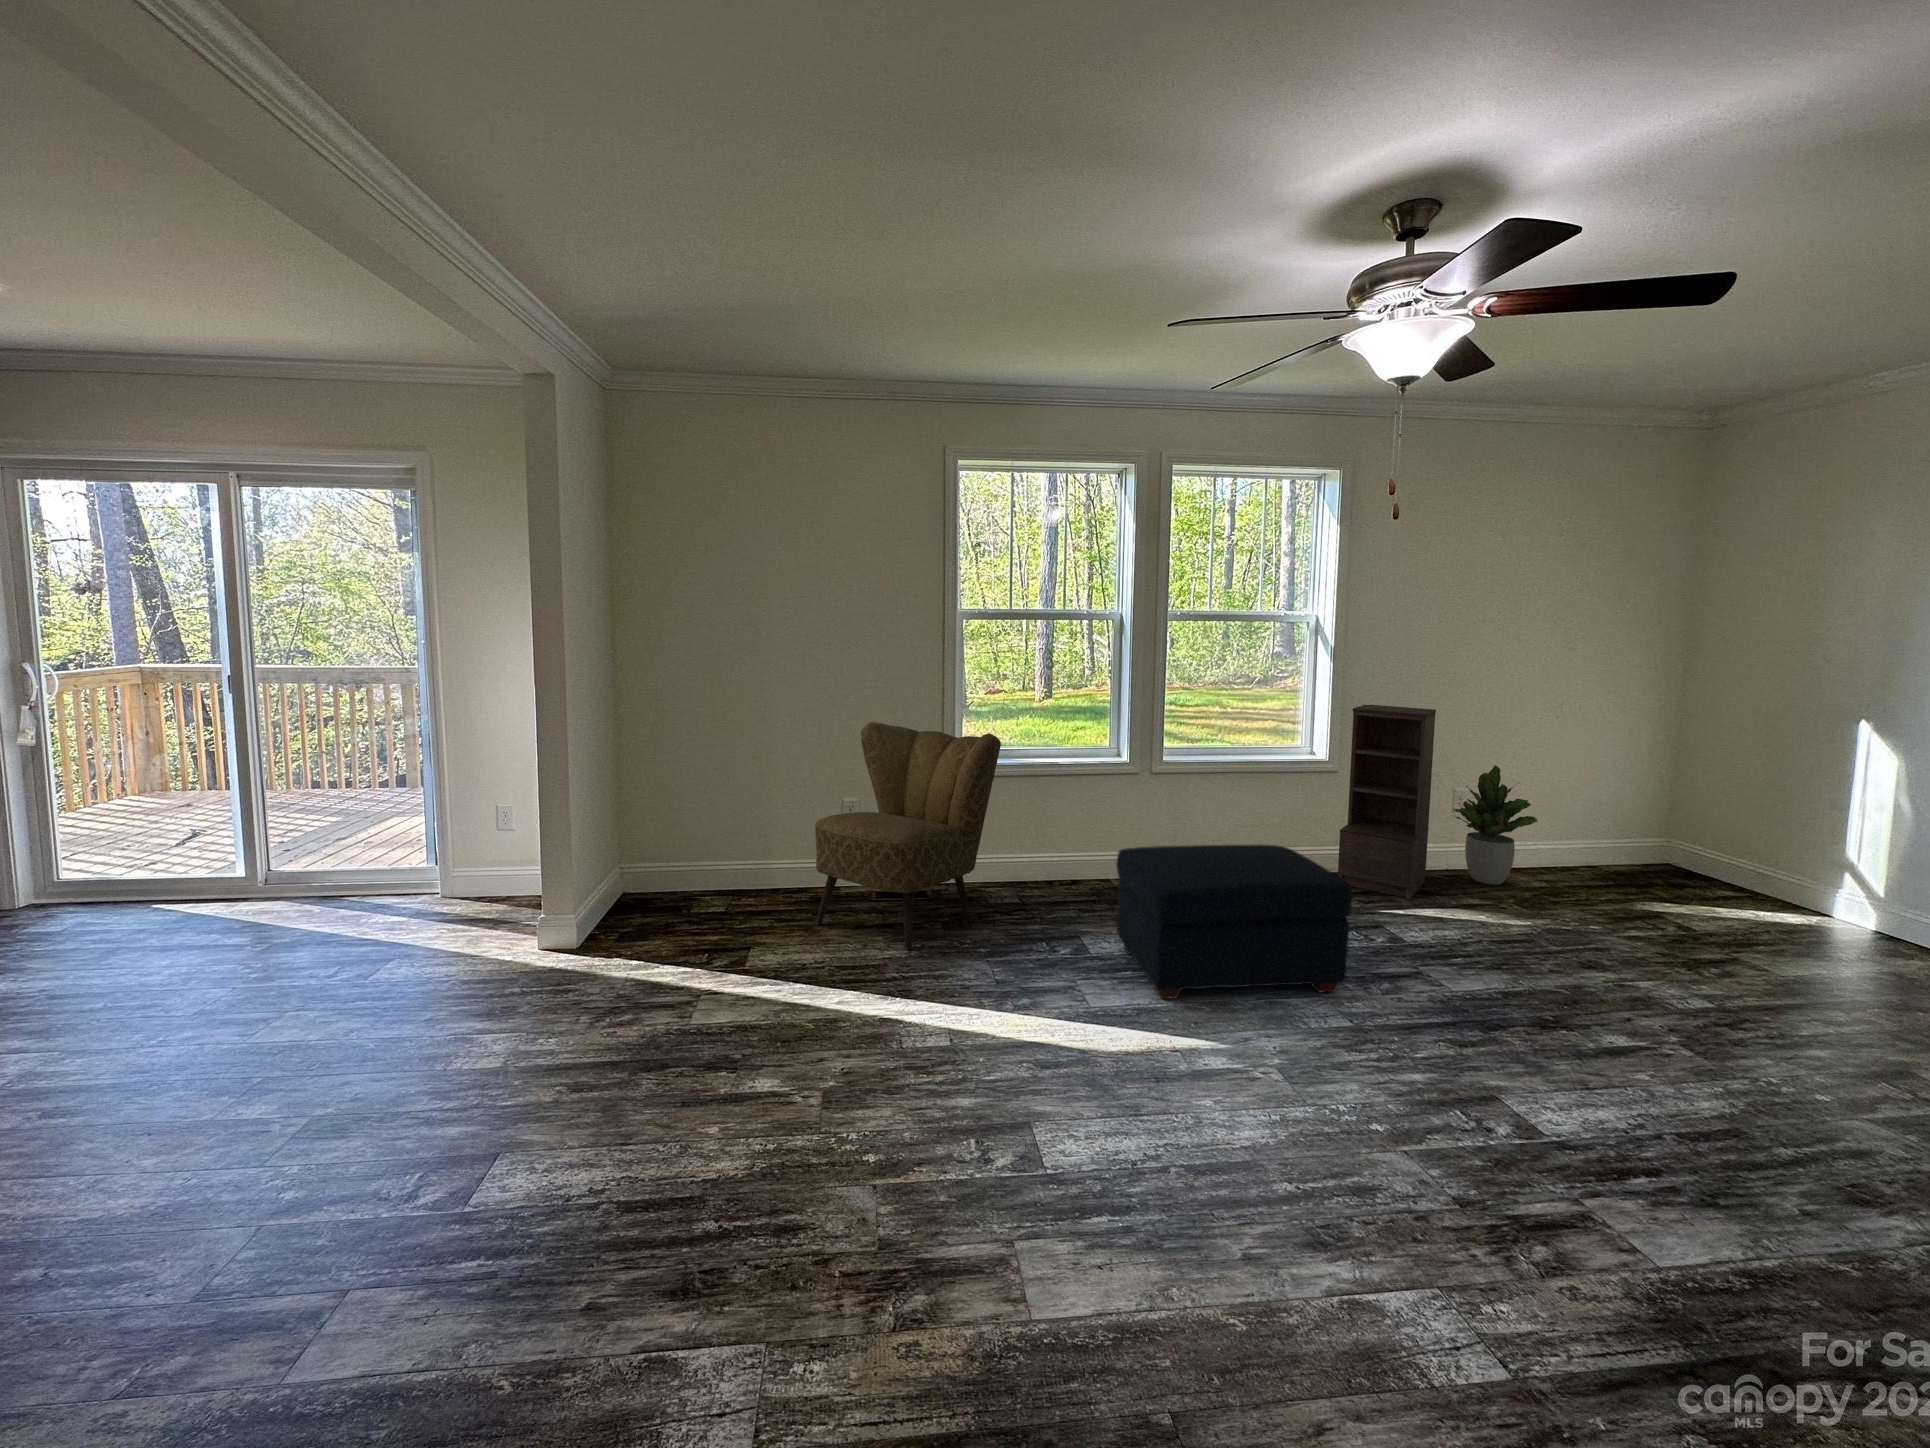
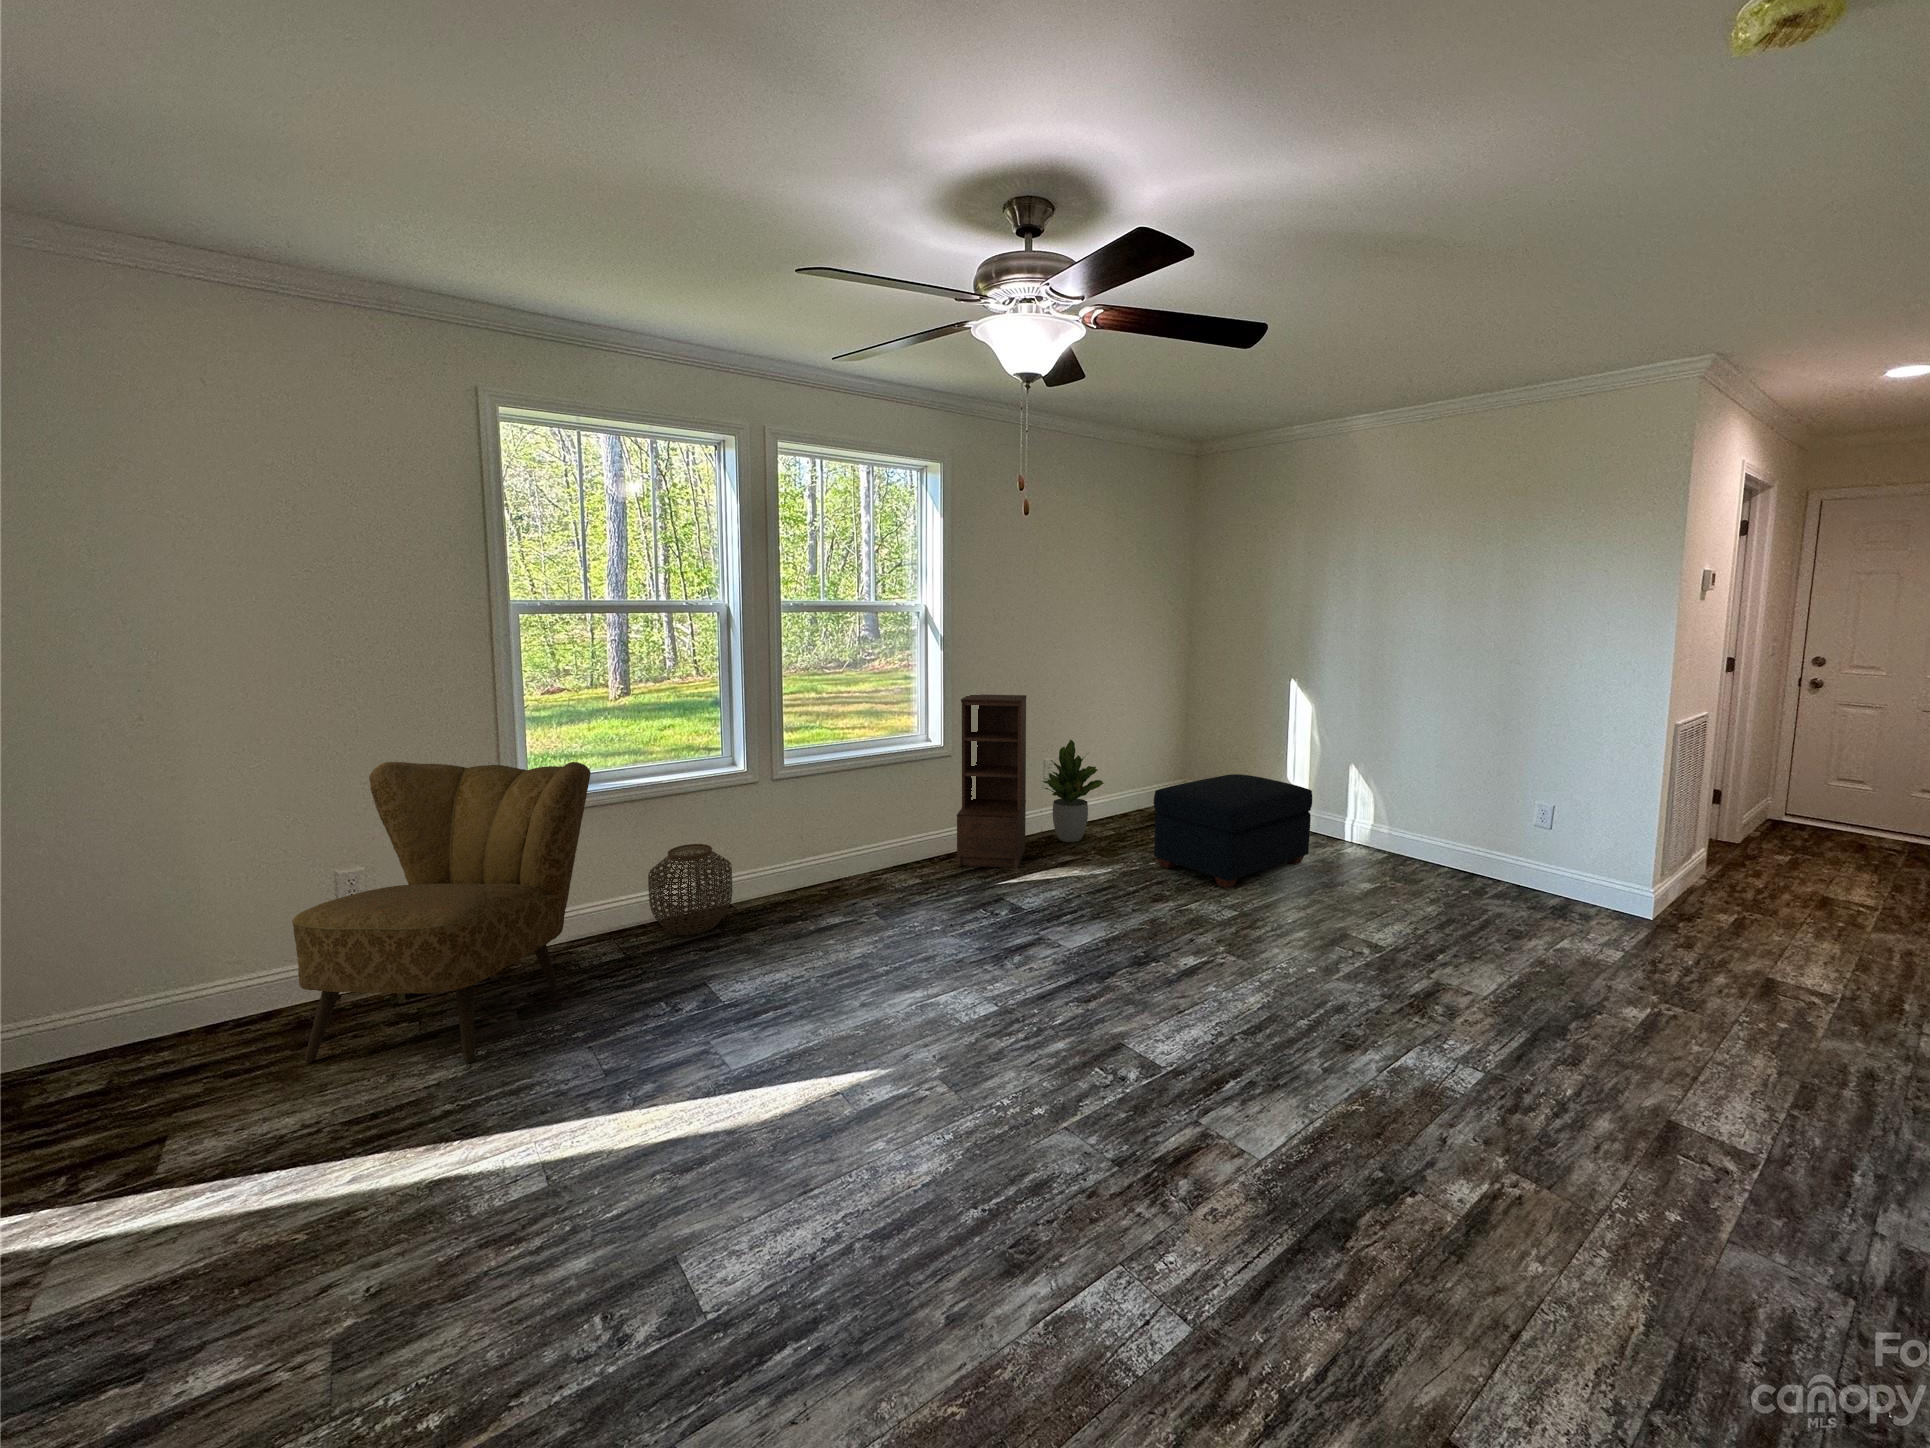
woven basket: none [1040,817,1109,896] -> present [648,844,732,935]
ottoman: present [1116,845,1353,999] -> present [1154,774,1312,888]

